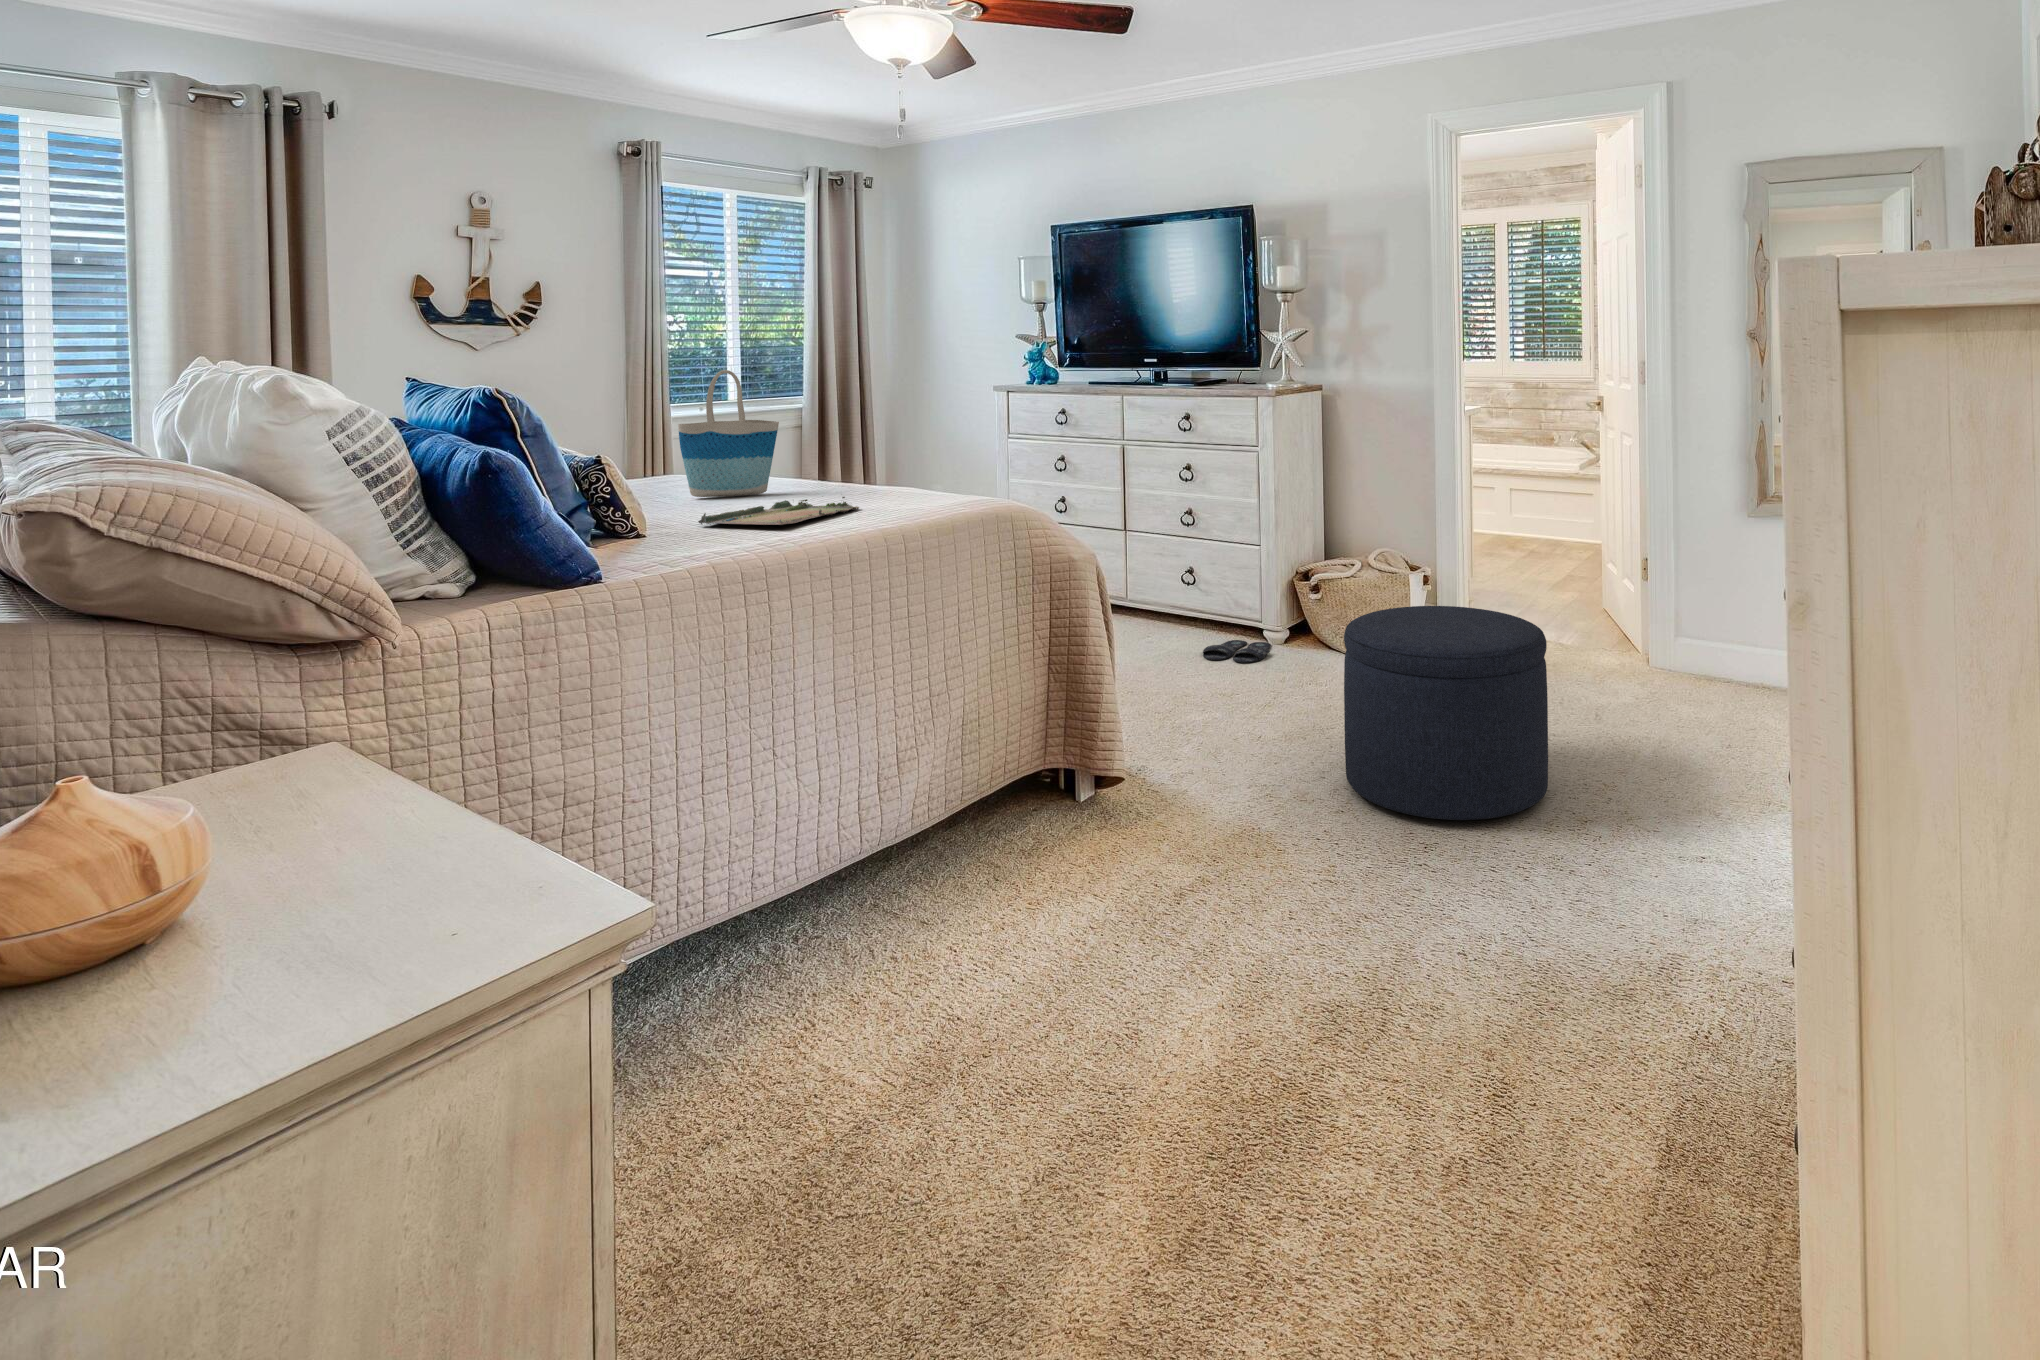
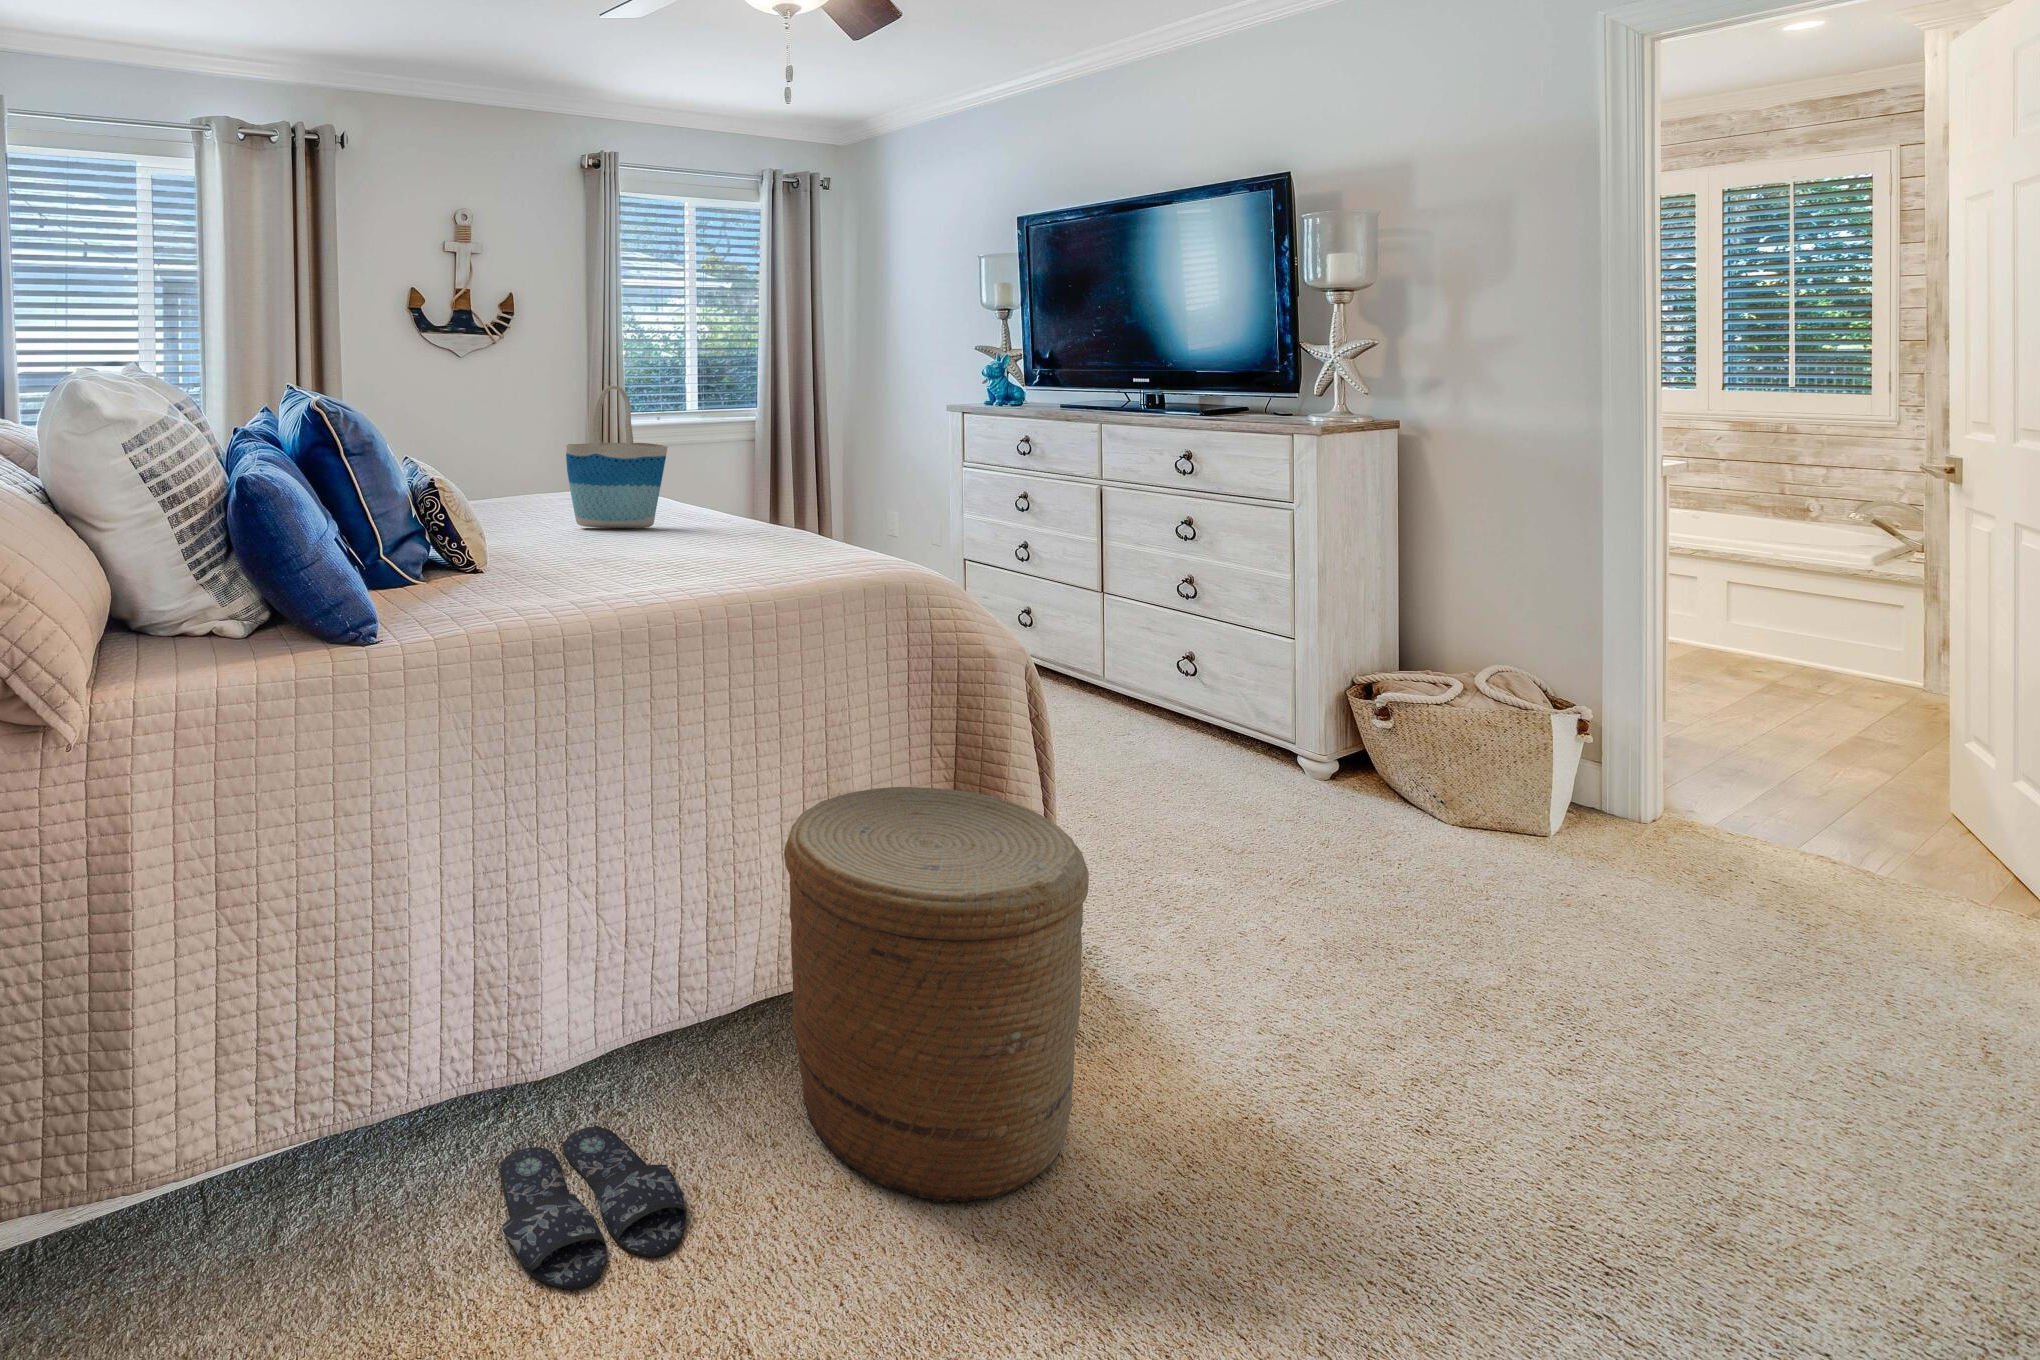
tray: present [698,497,859,525] -> none [549,538,732,575]
ottoman: present [1344,606,1548,820] -> none [1418,783,1839,1208]
slippers: present [1203,640,1271,663] -> present [500,1127,686,1289]
woven basket: none [941,658,1156,925] -> present [784,787,1089,1203]

